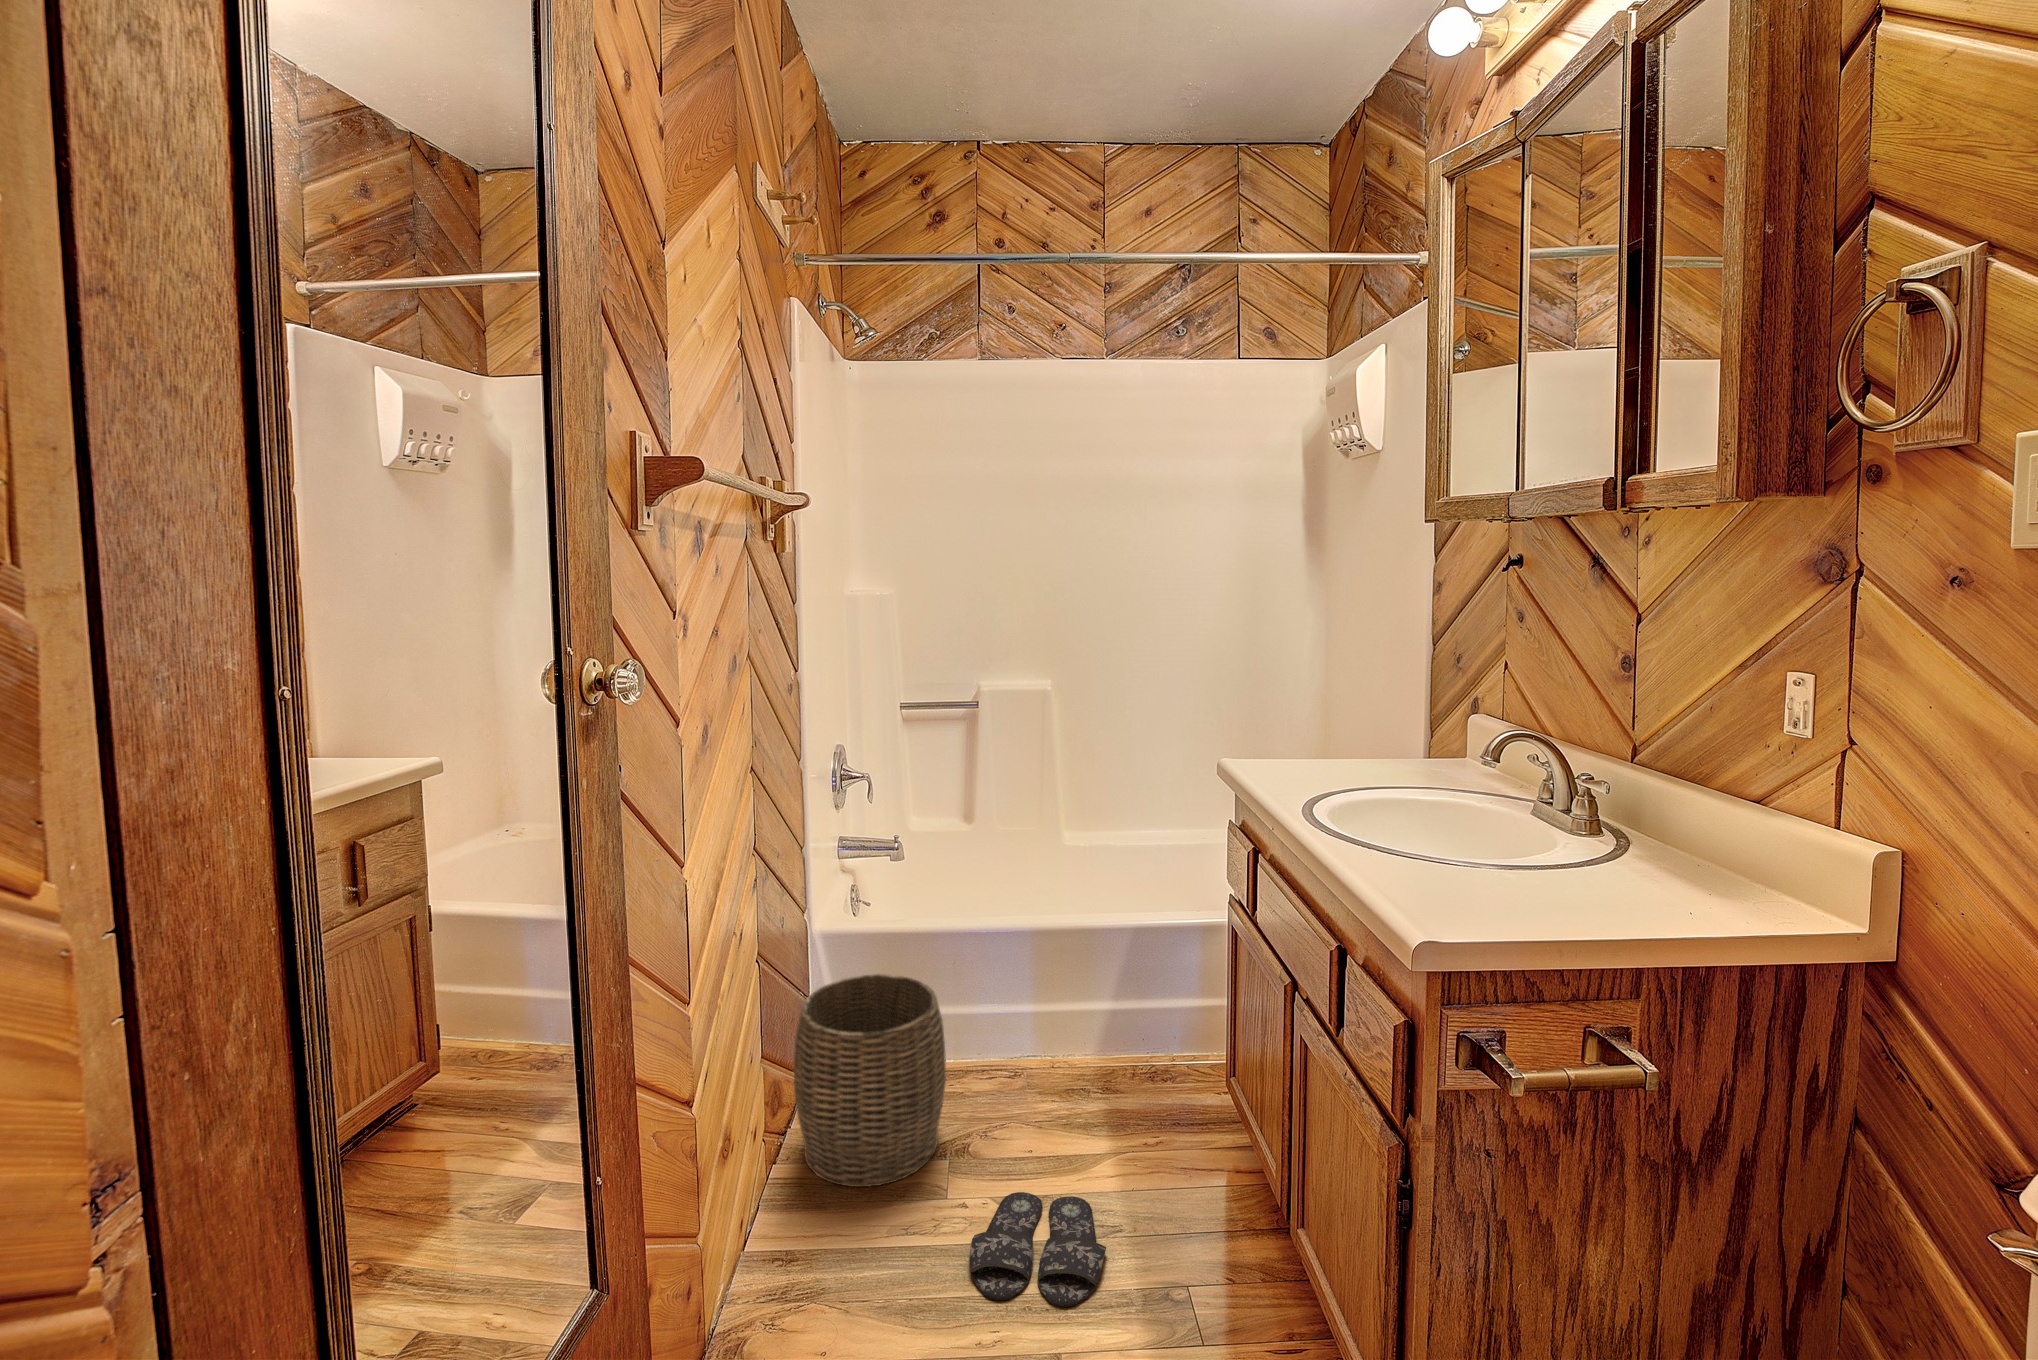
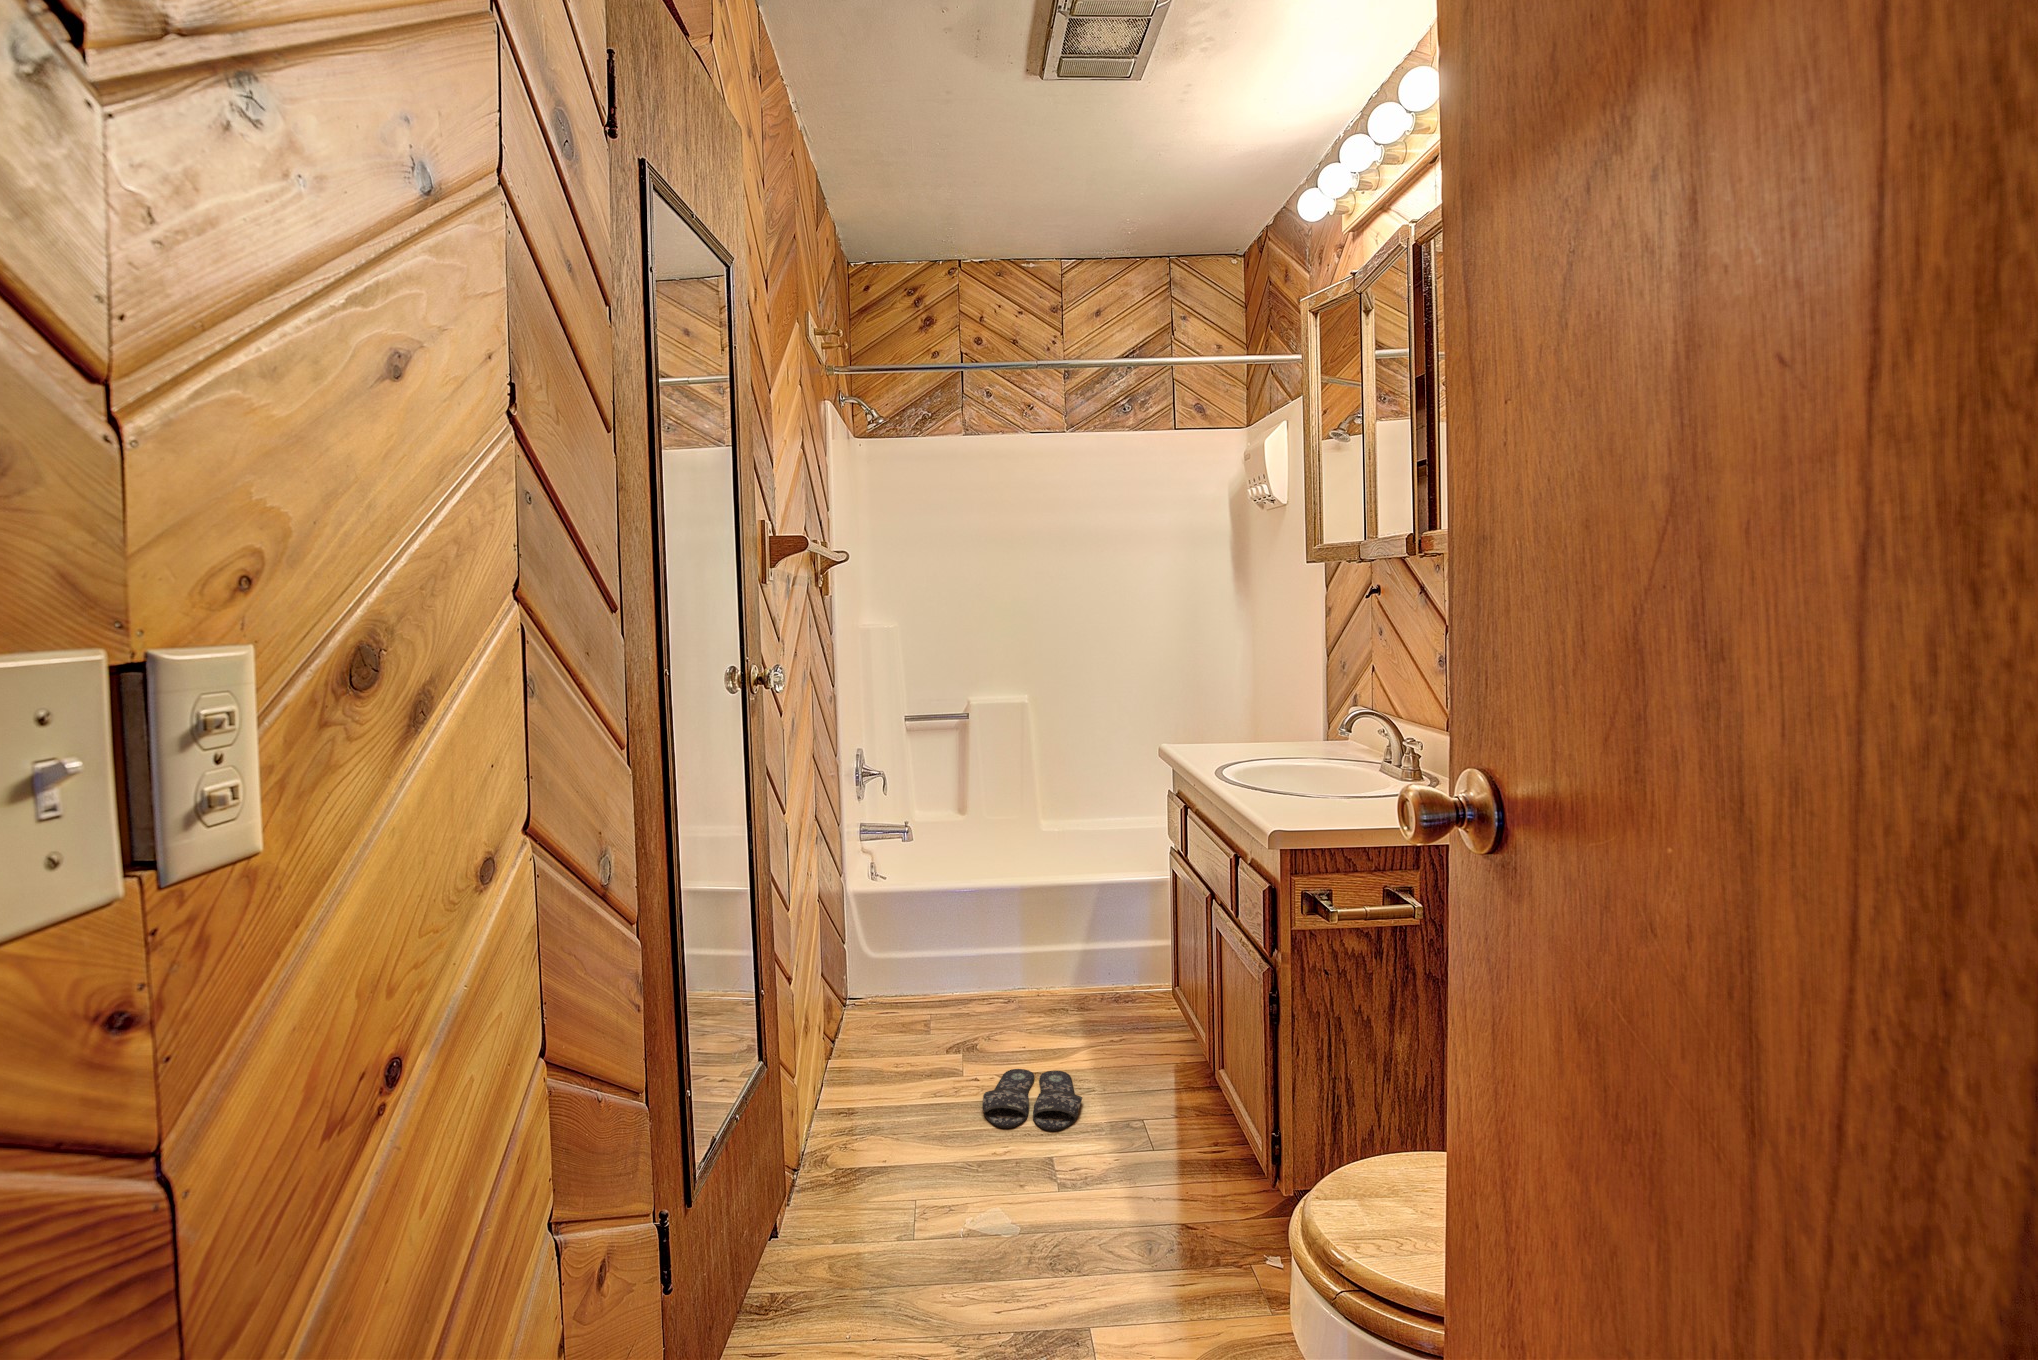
woven basket: present [794,974,946,1187] -> none [843,917,957,1068]

